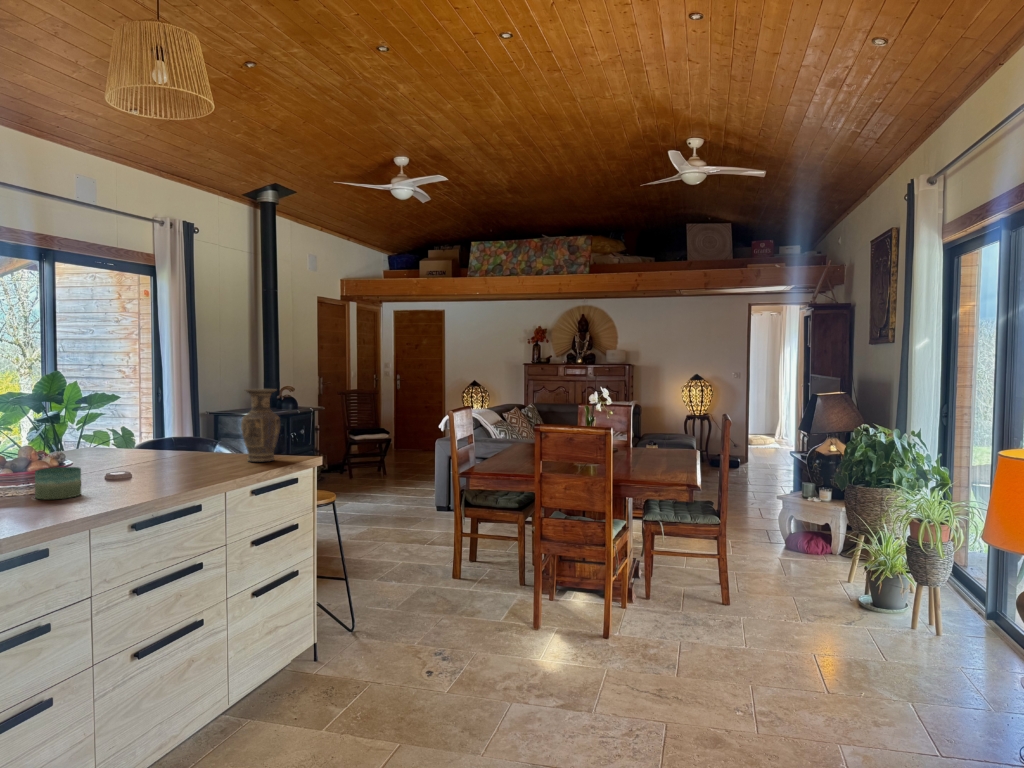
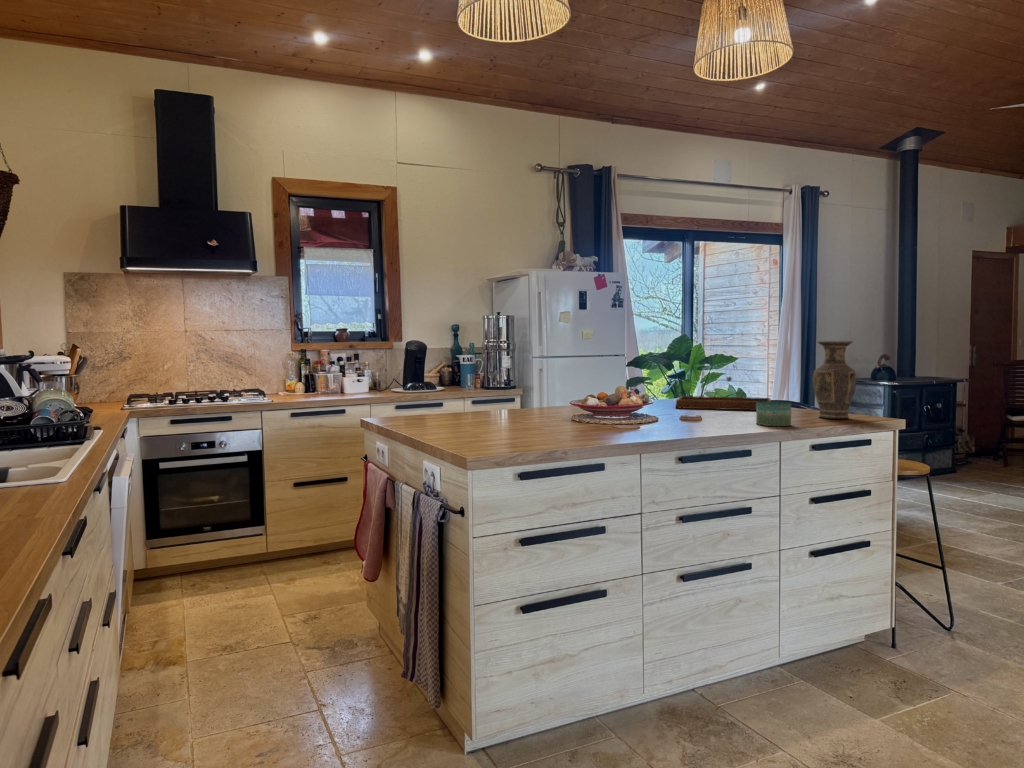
tray: none [85,425,196,464] -> present [676,377,771,410]
candle: present [35,467,81,499] -> present [756,401,791,426]

